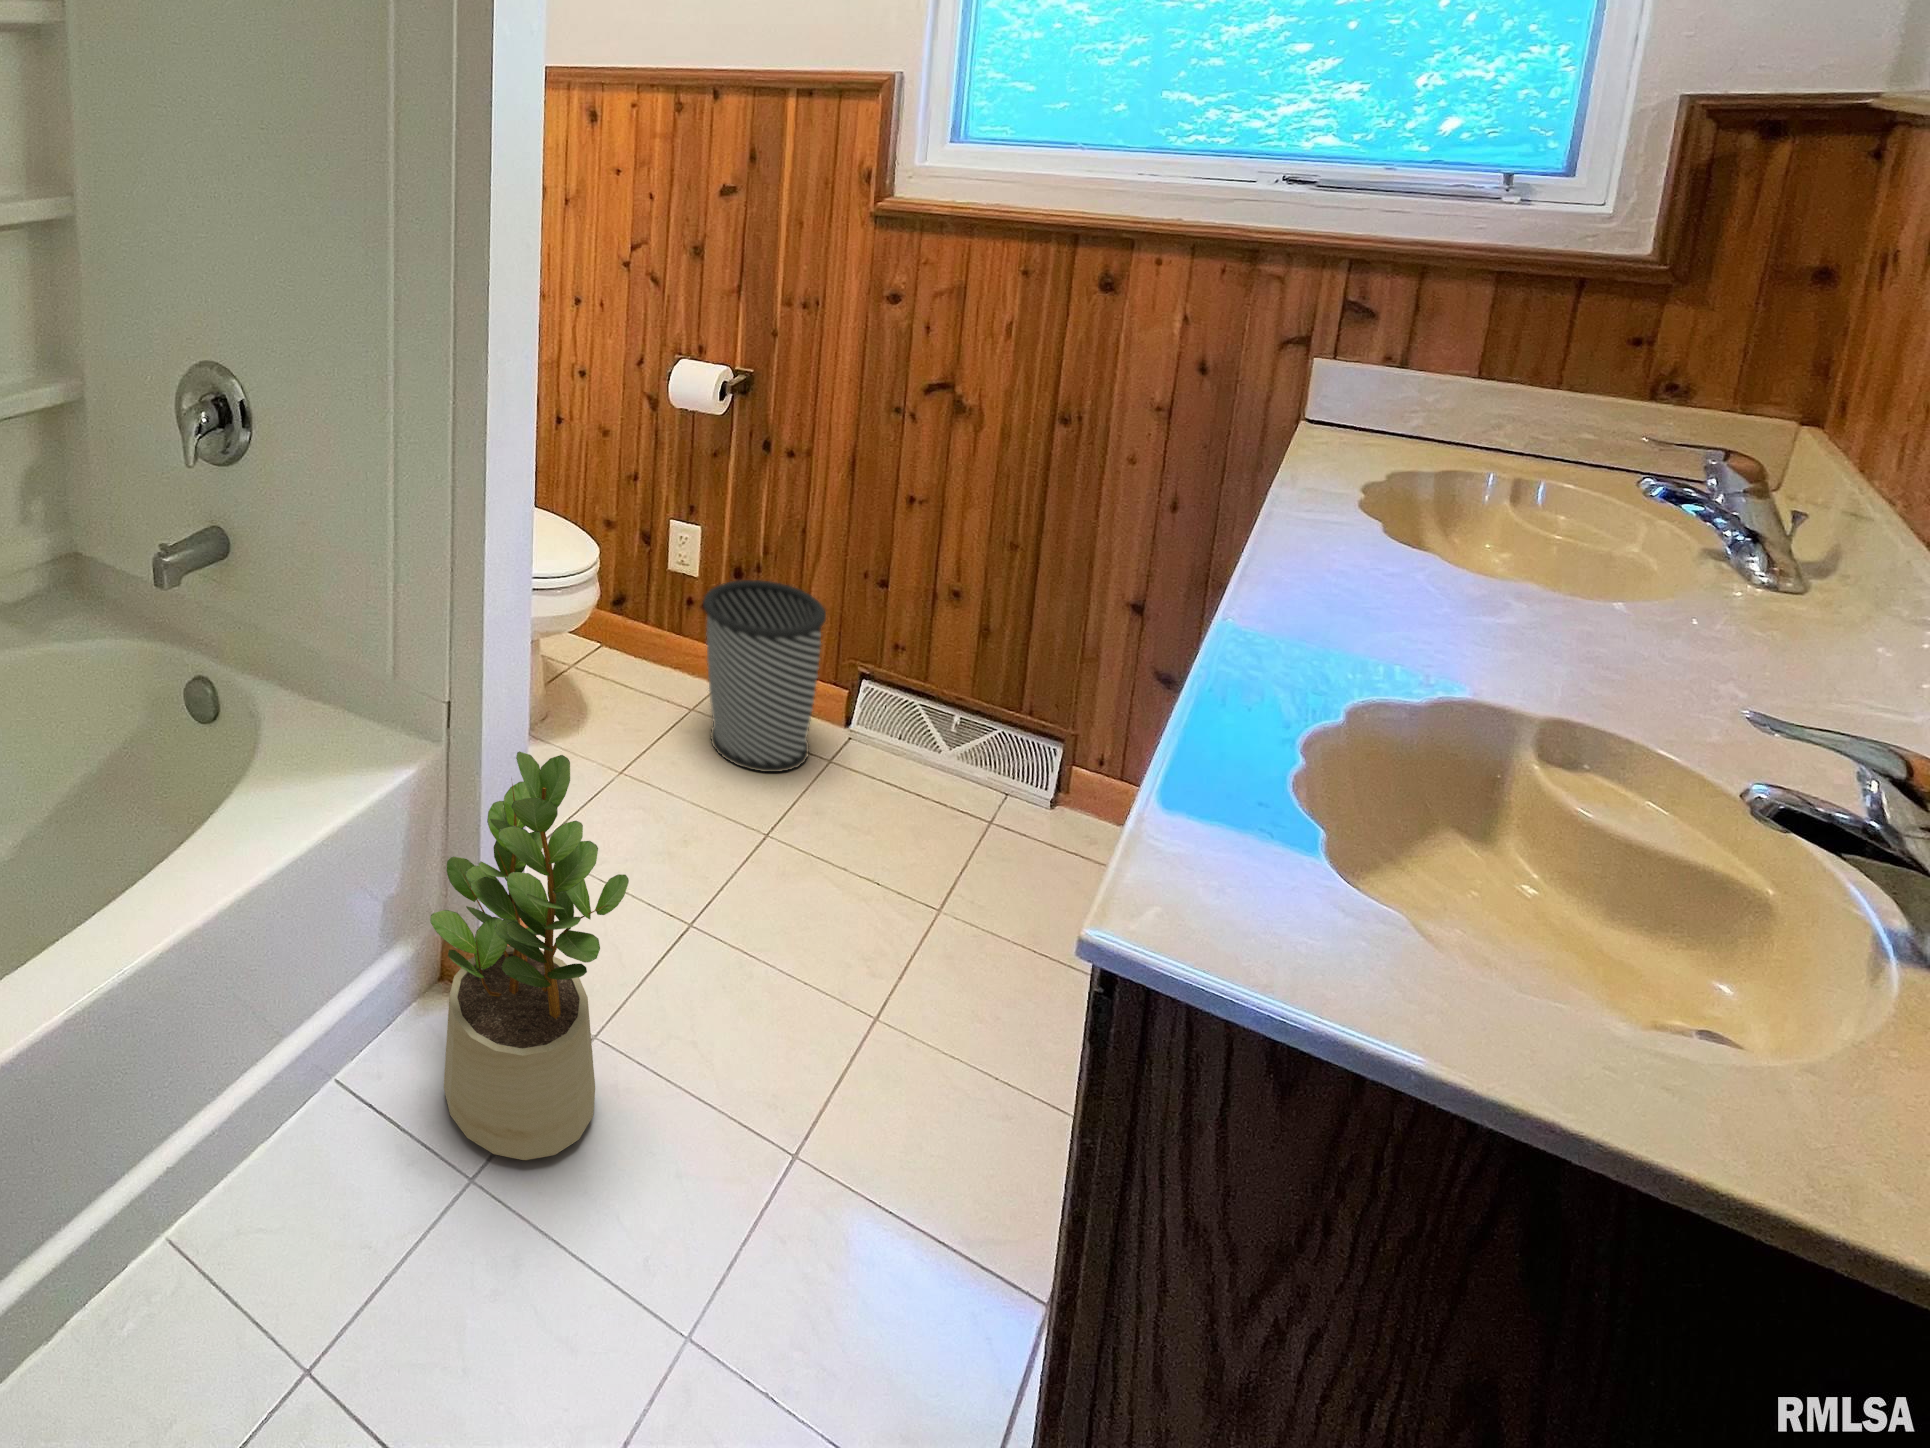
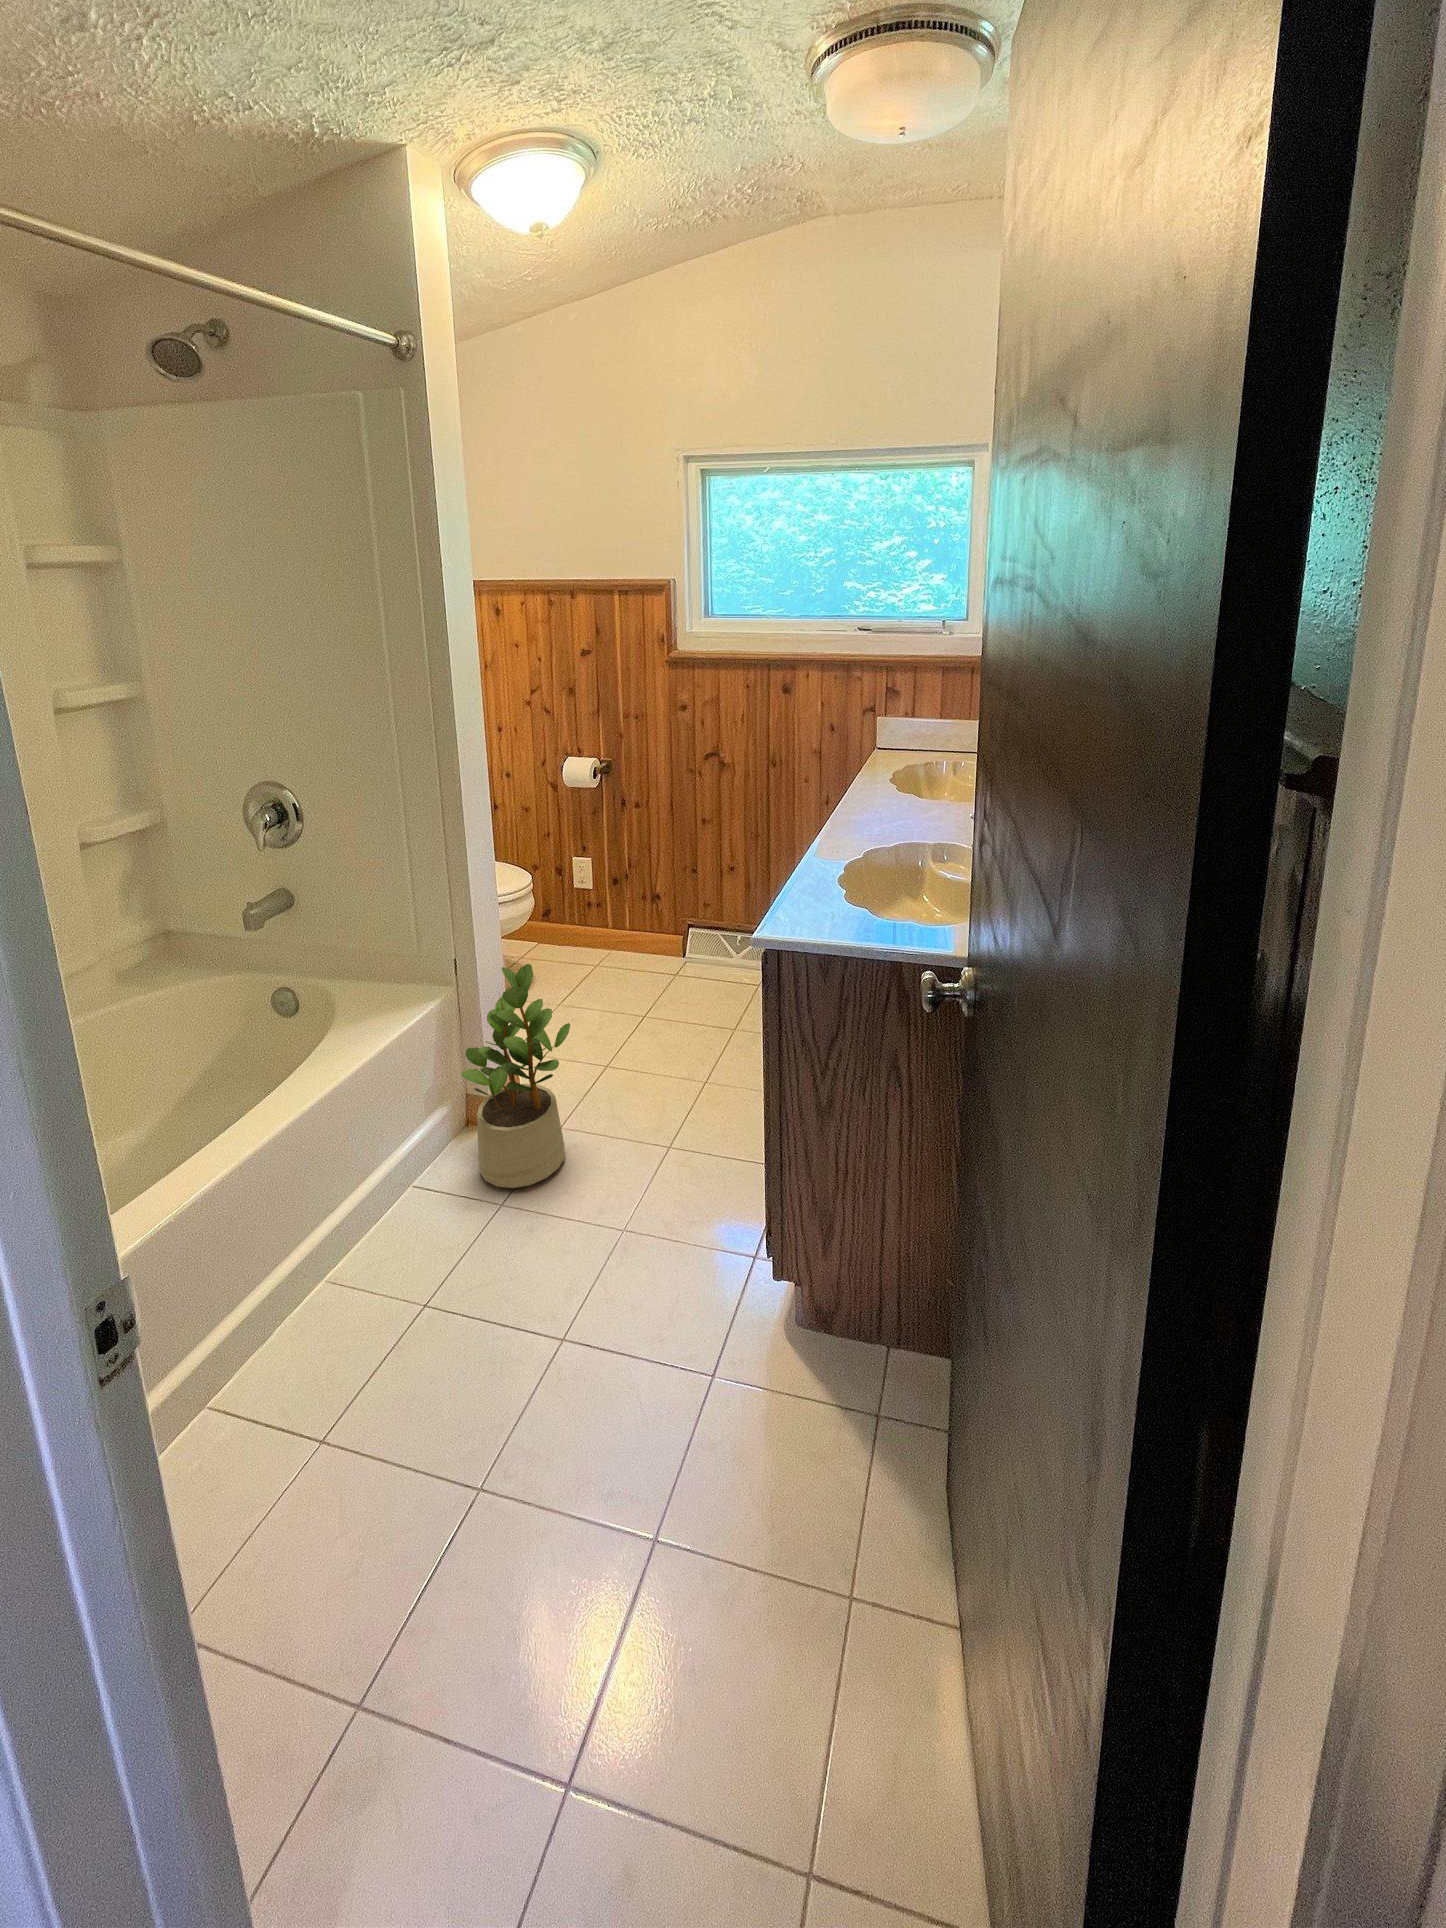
wastebasket: present [703,580,826,772] -> none [598,881,667,987]

